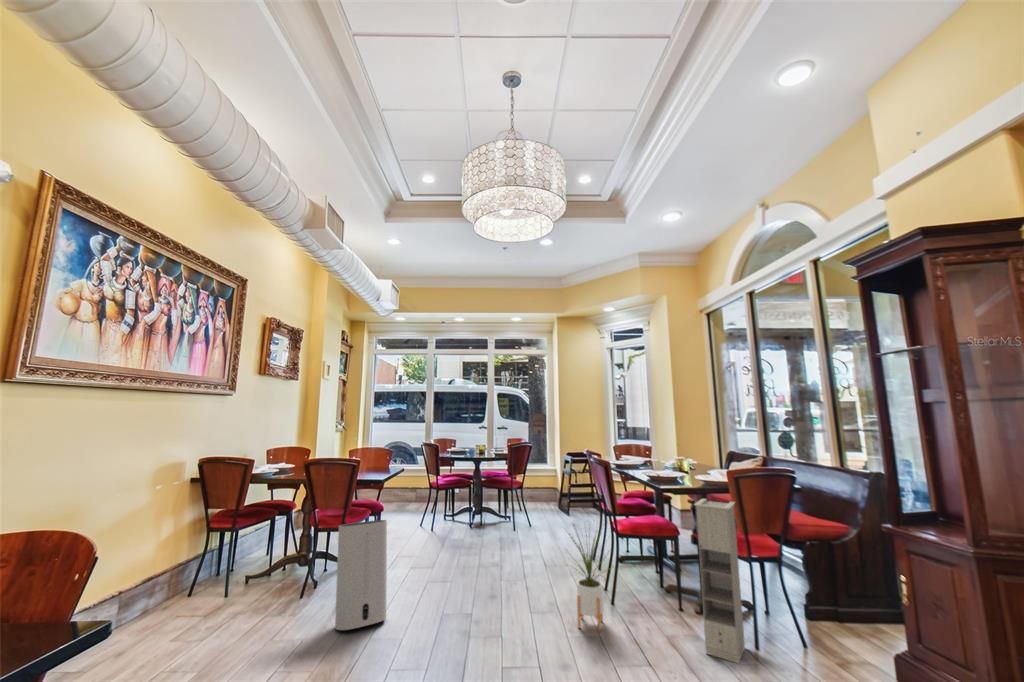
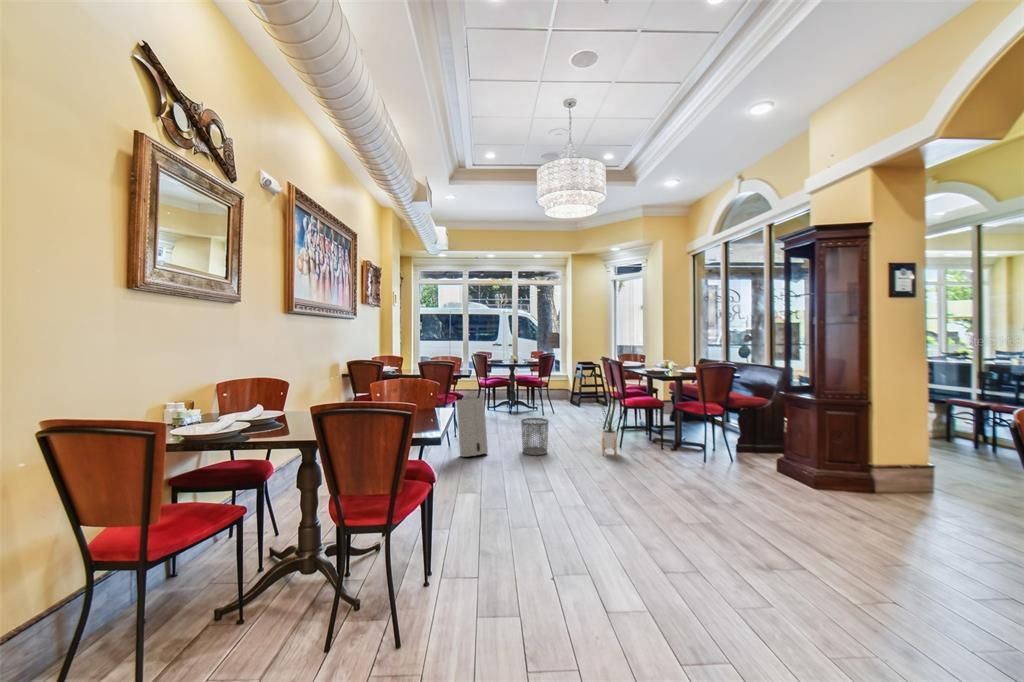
cabinet: present [694,499,745,663] -> none [675,382,700,466]
waste bin: none [445,554,490,626] -> present [521,418,548,455]

